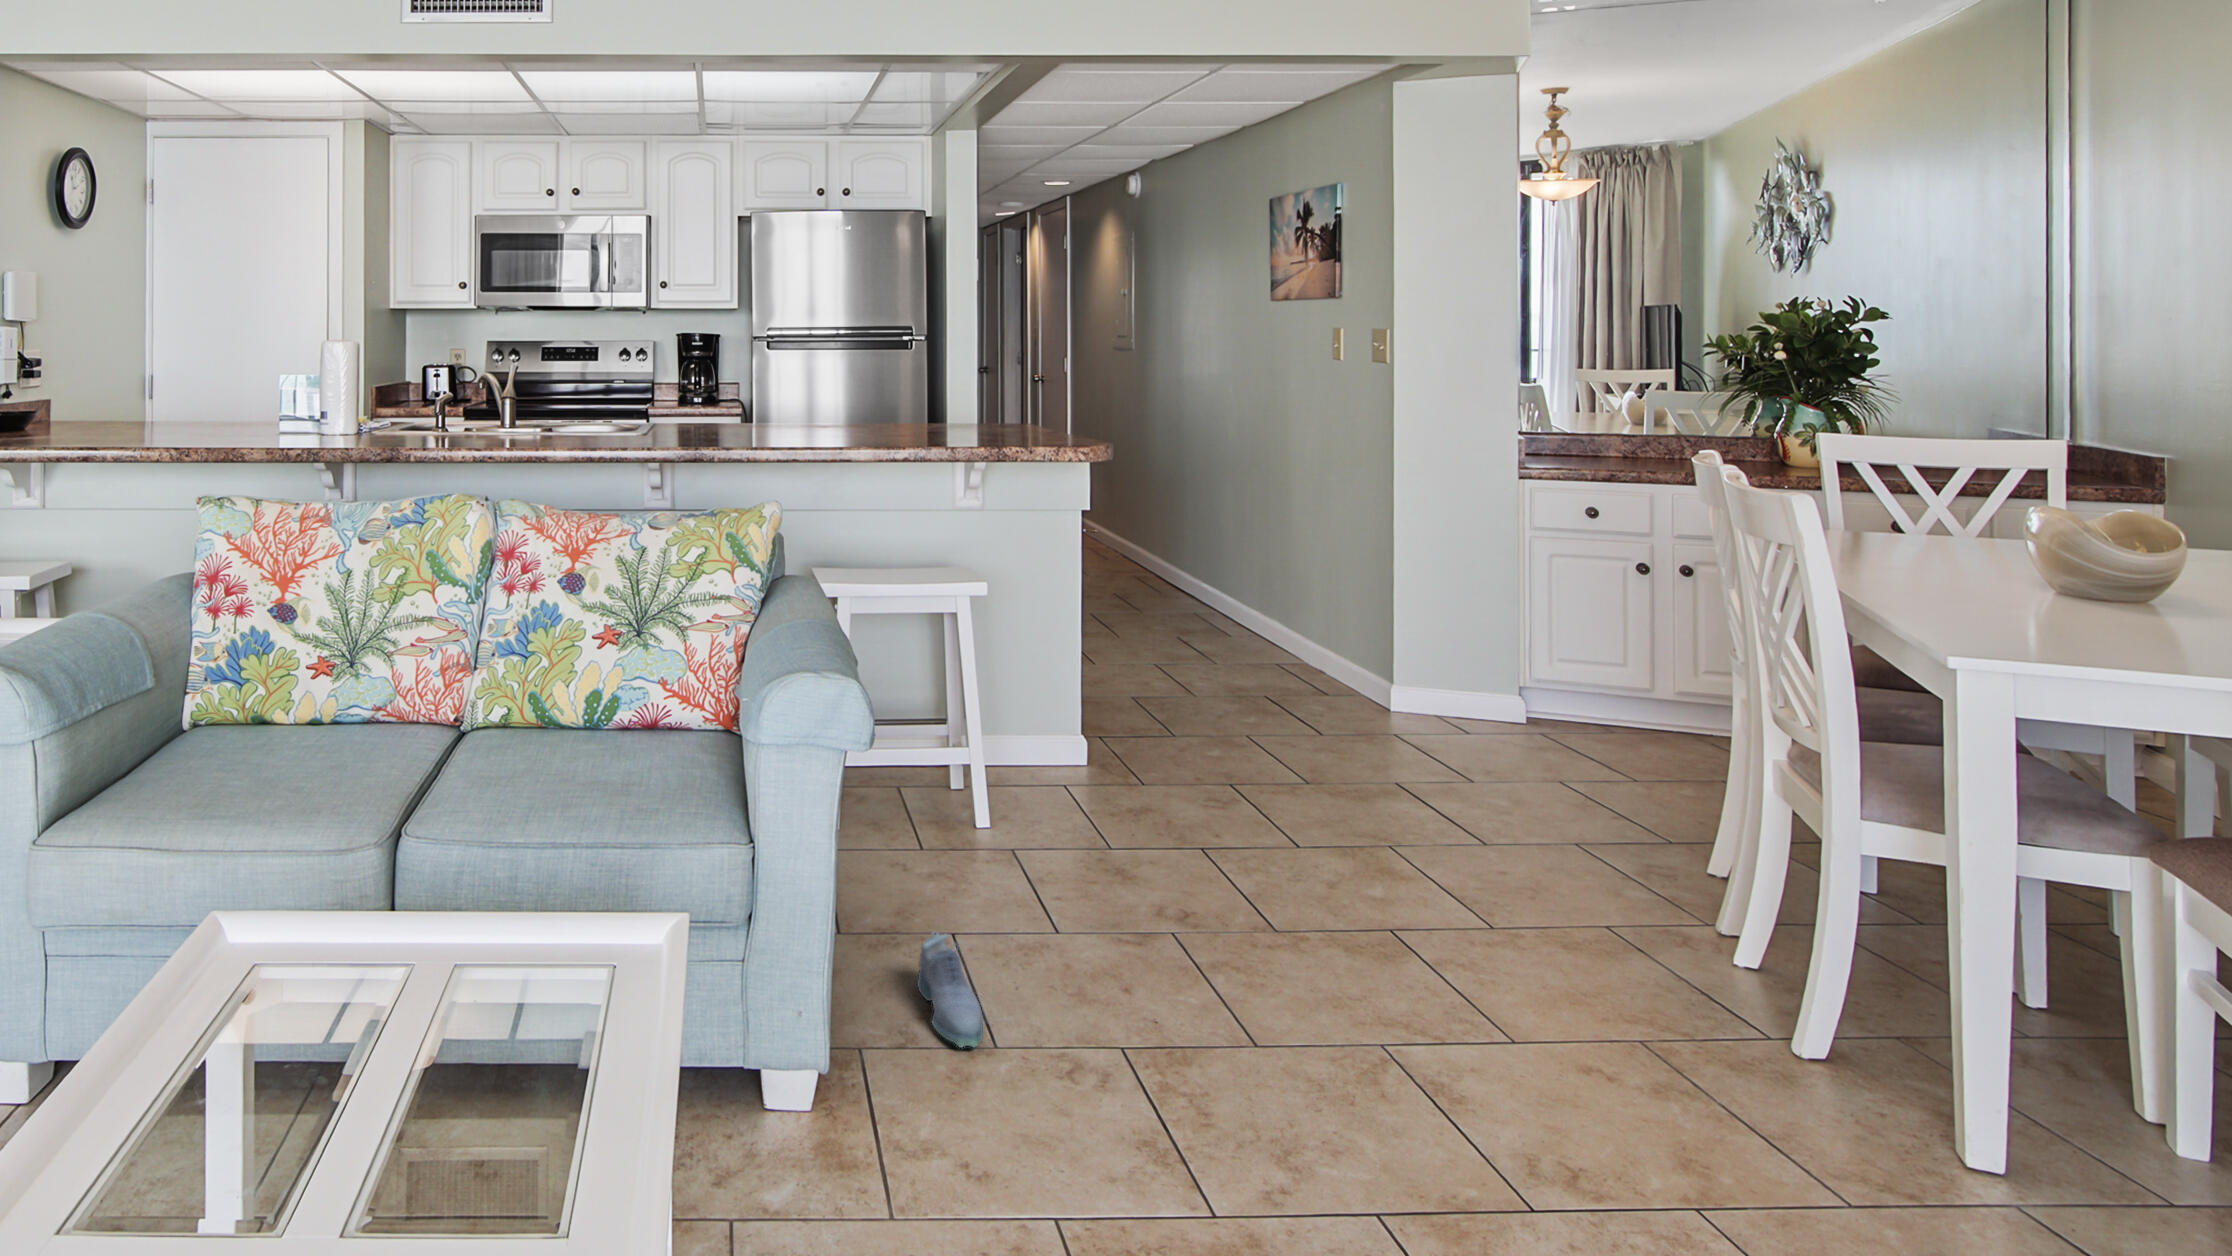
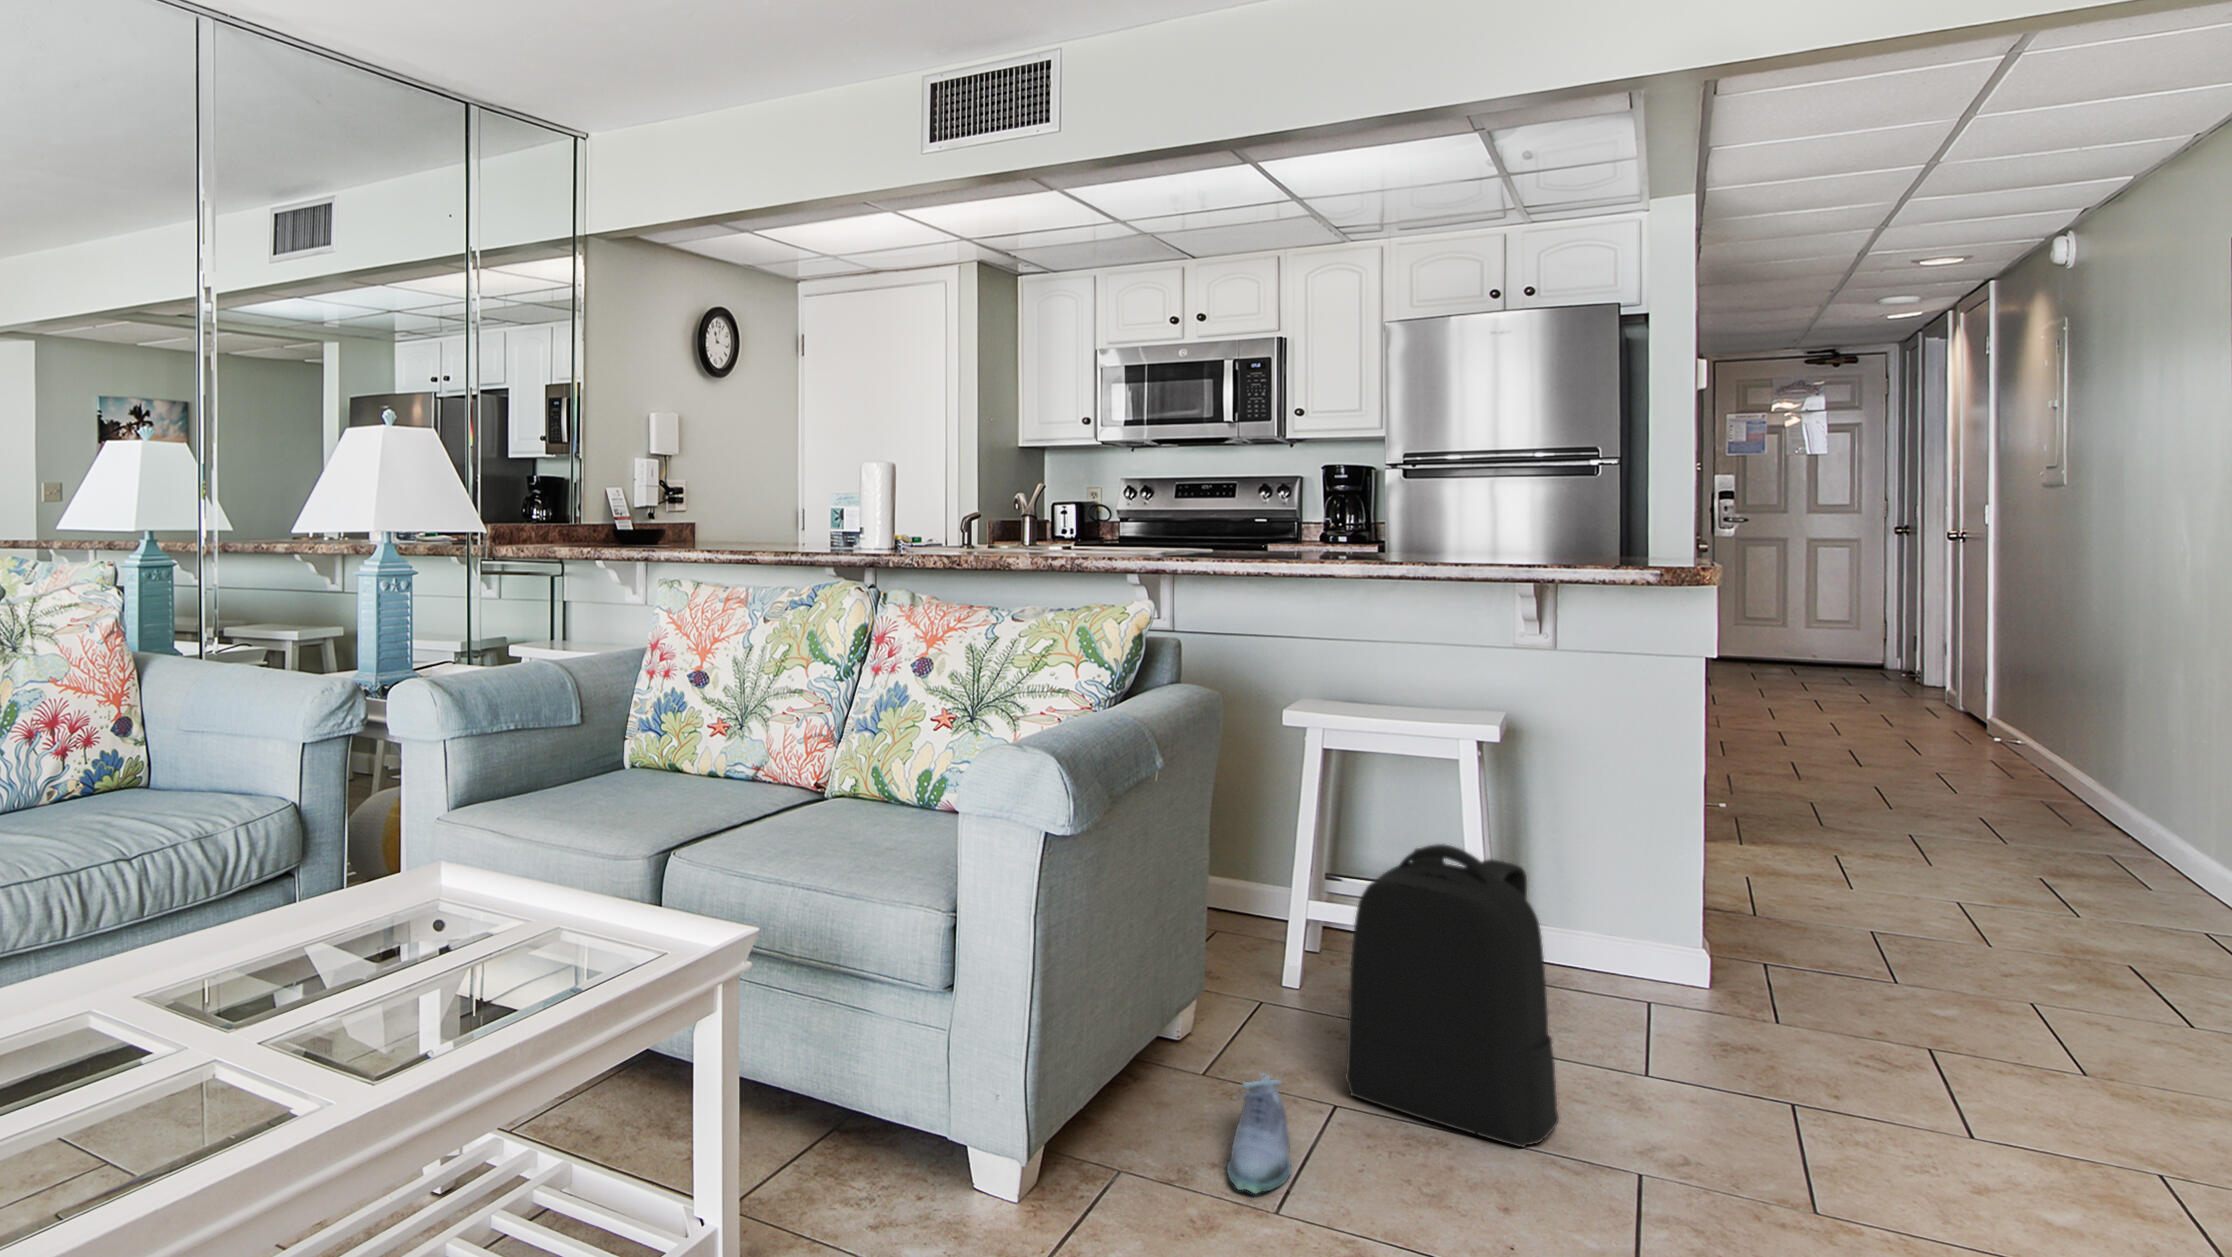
backpack: none [947,698,1116,942] -> present [1346,844,1559,1147]

